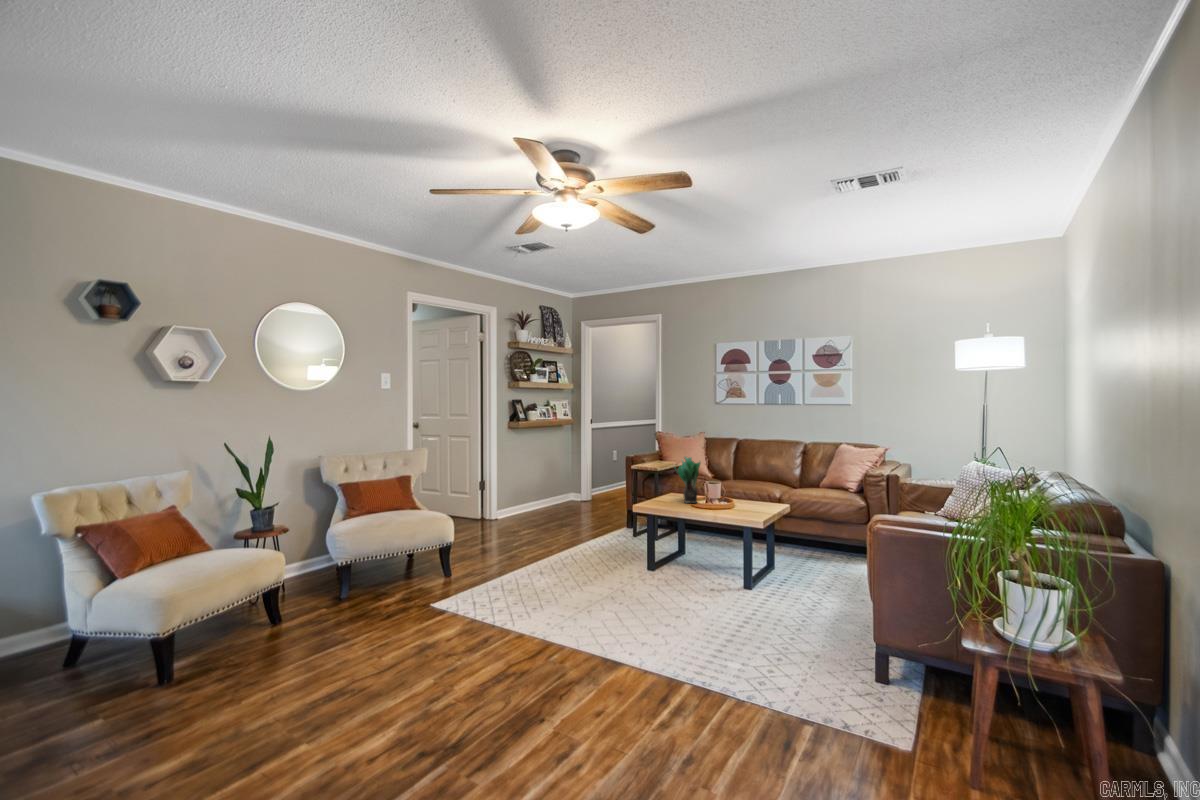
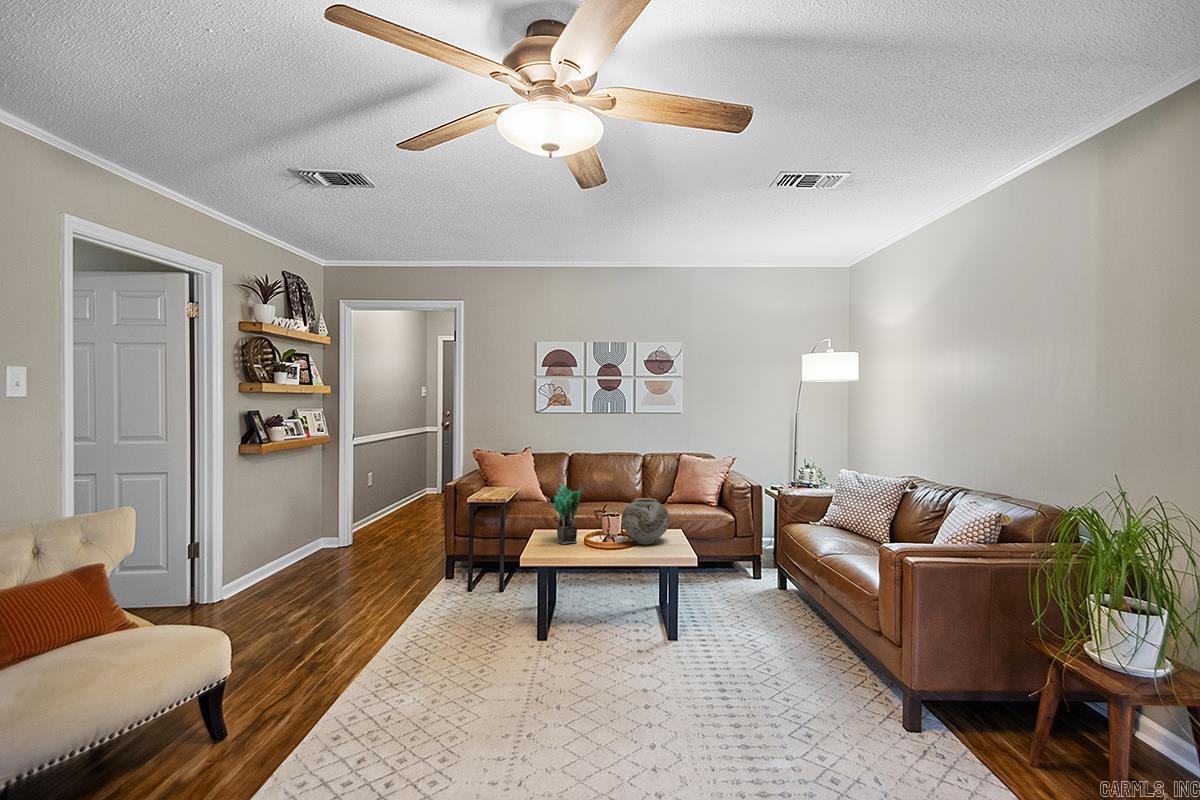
vase: none [728,472,768,510] -> present [622,498,669,545]

